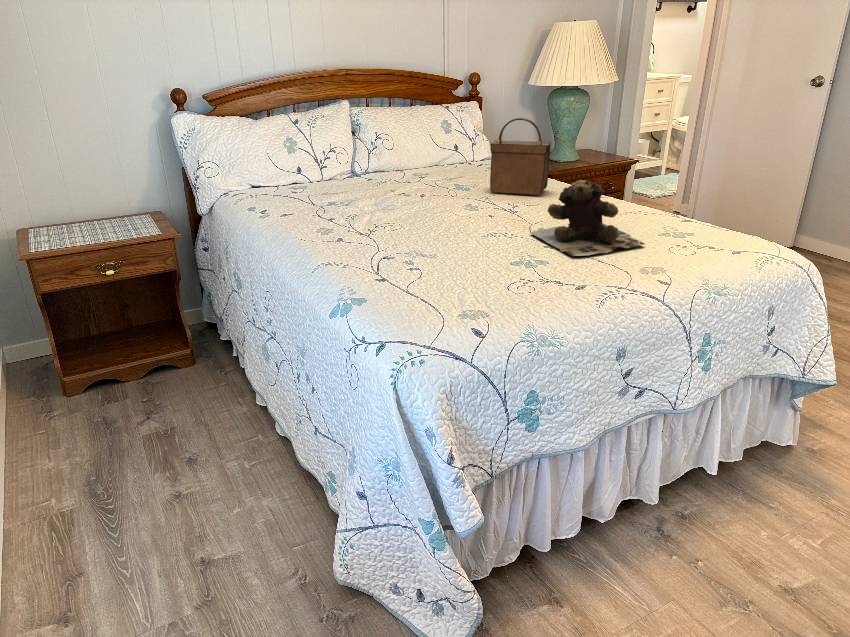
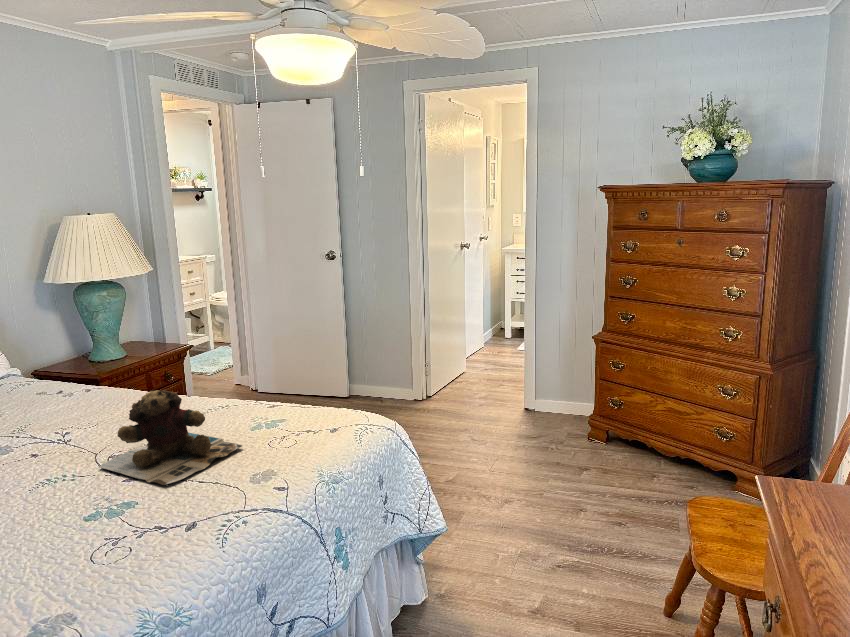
handbag: present [490,118,551,196] -> none [14,326,101,422]

